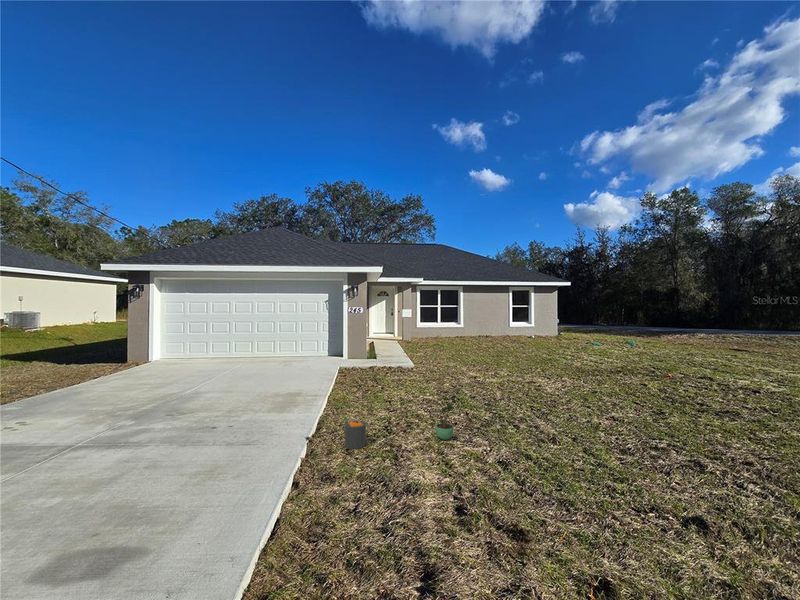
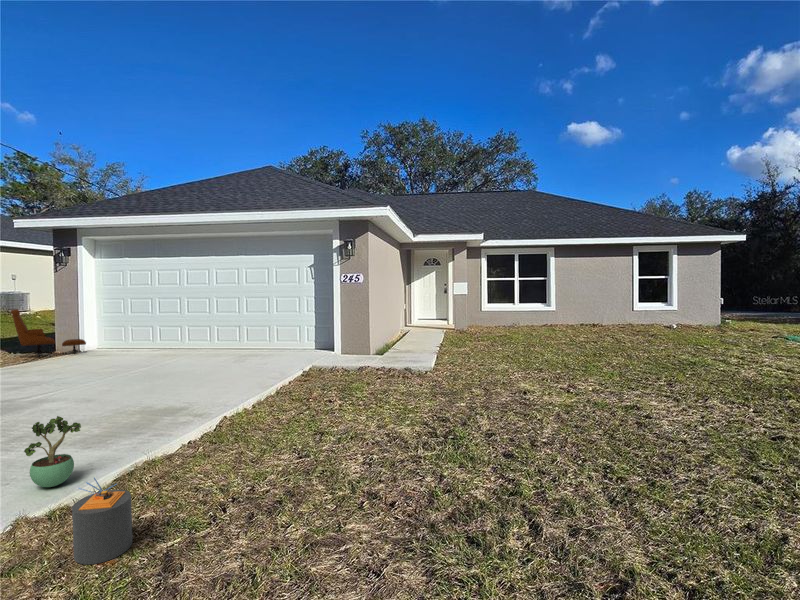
lounge chair: none [107,334,159,369] -> present [11,309,86,358]
potted plant: present [435,404,454,440] -> present [24,416,81,487]

